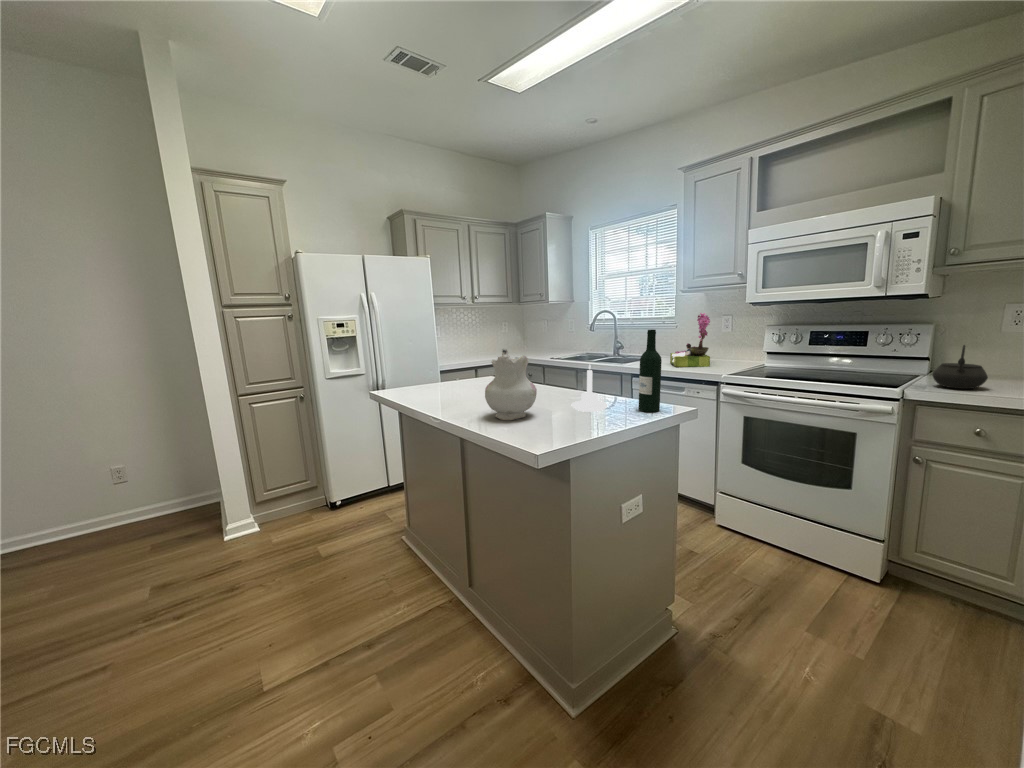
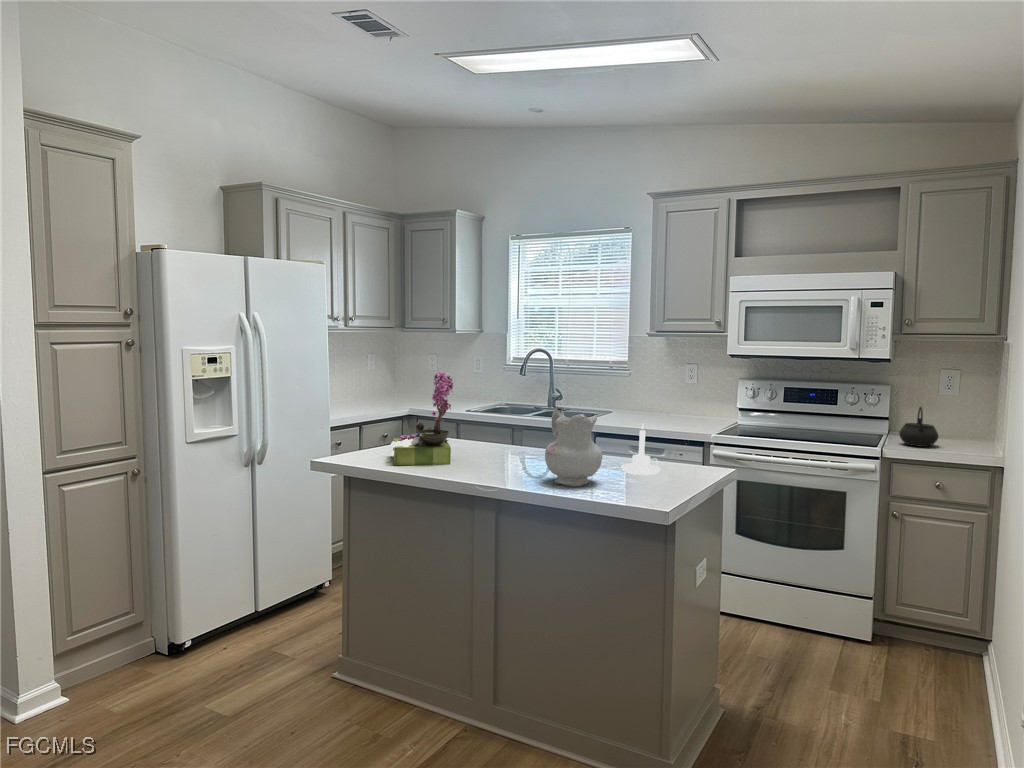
flower arrangement: present [670,313,710,367] -> present [391,370,453,465]
wine bottle: present [638,330,662,412] -> none [689,389,713,473]

